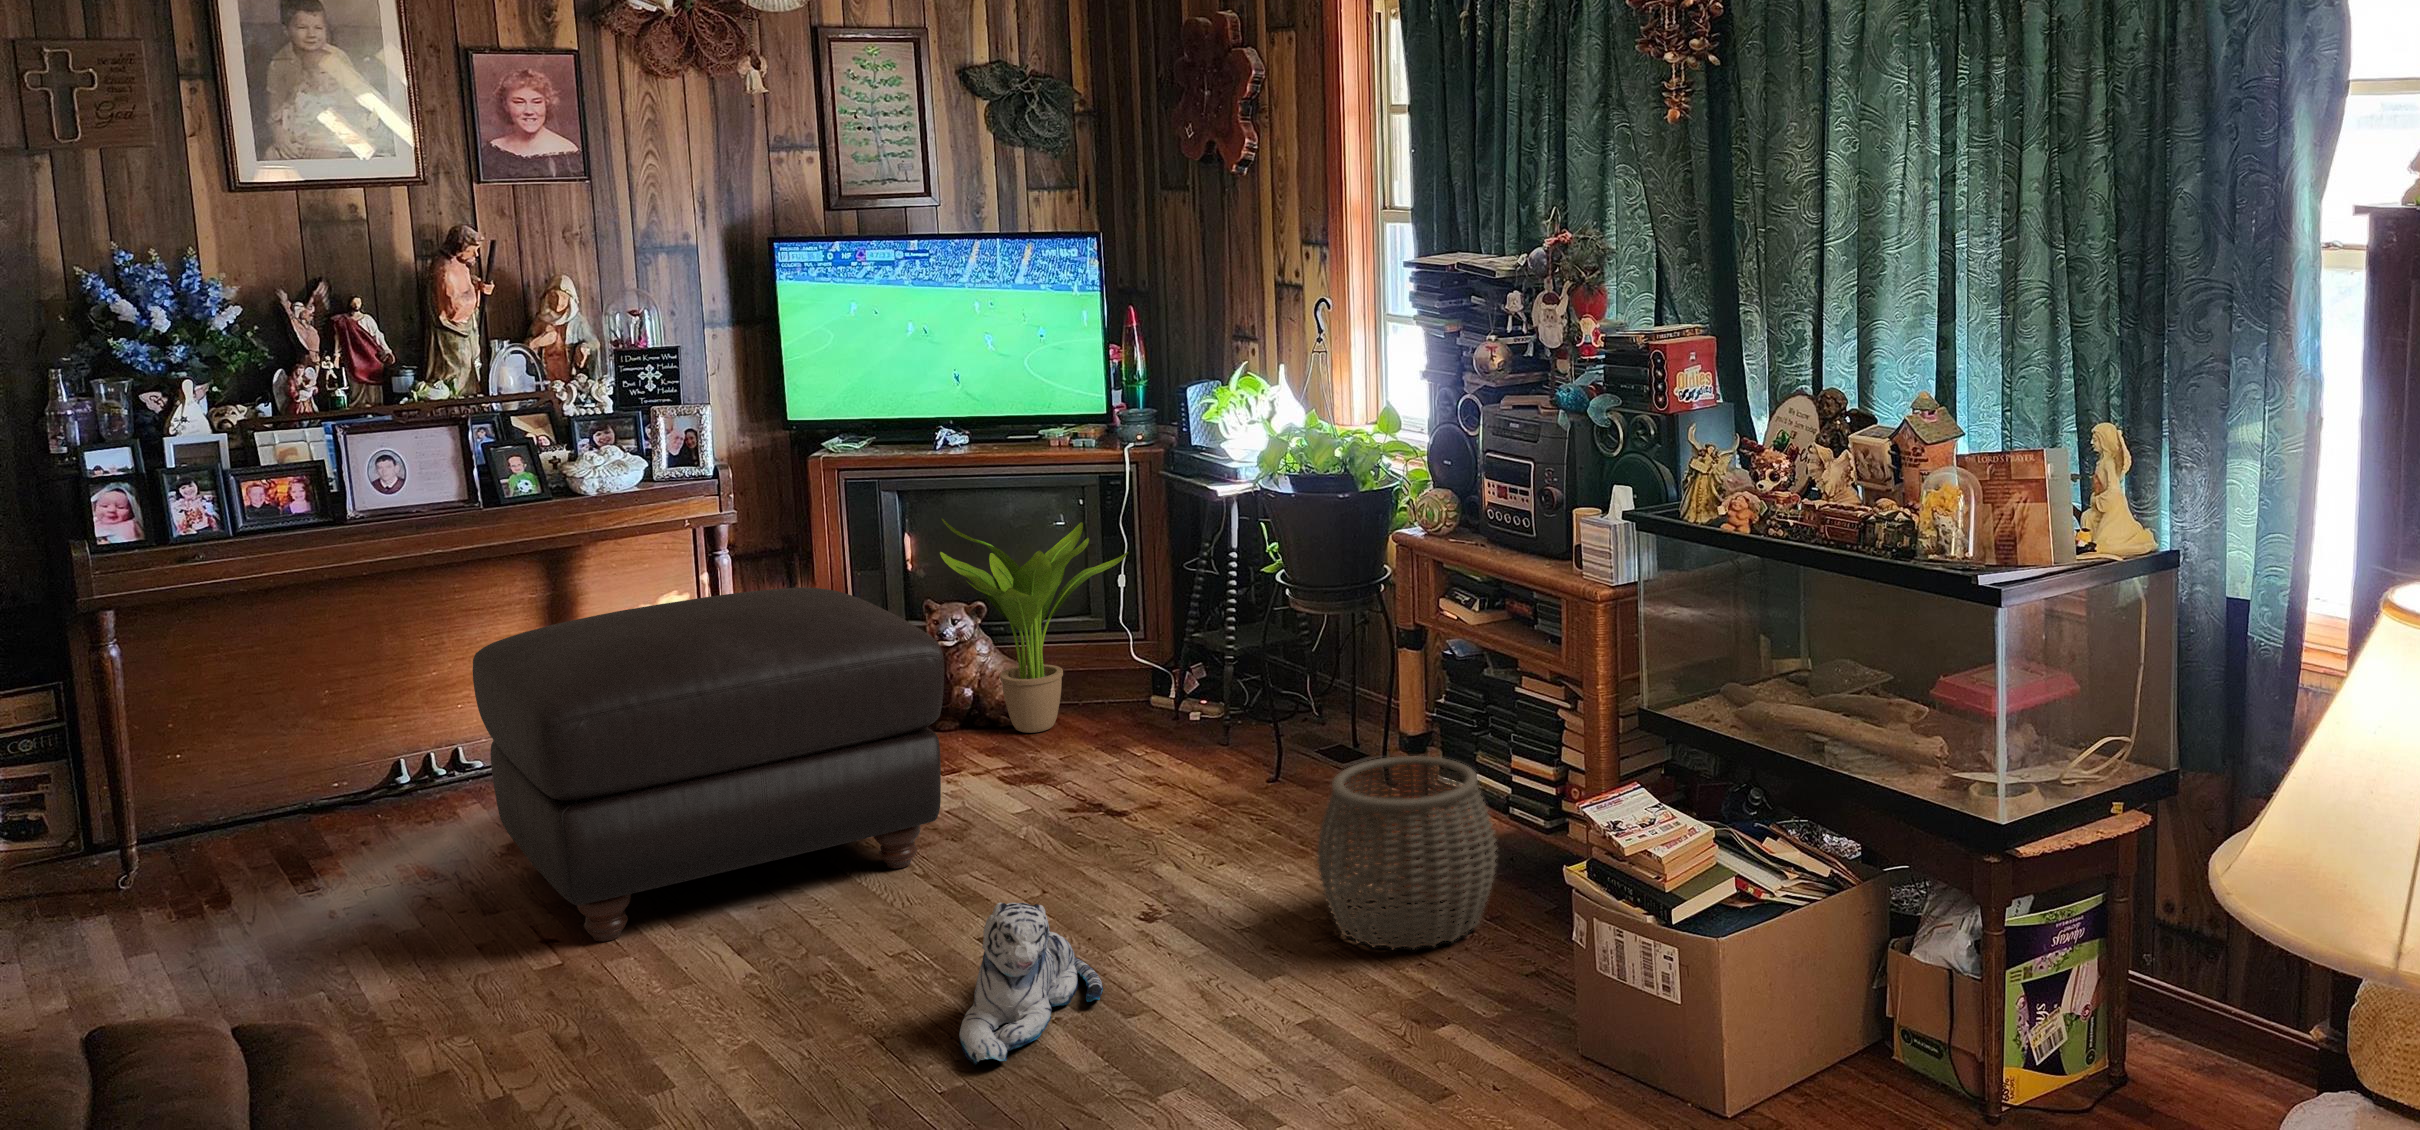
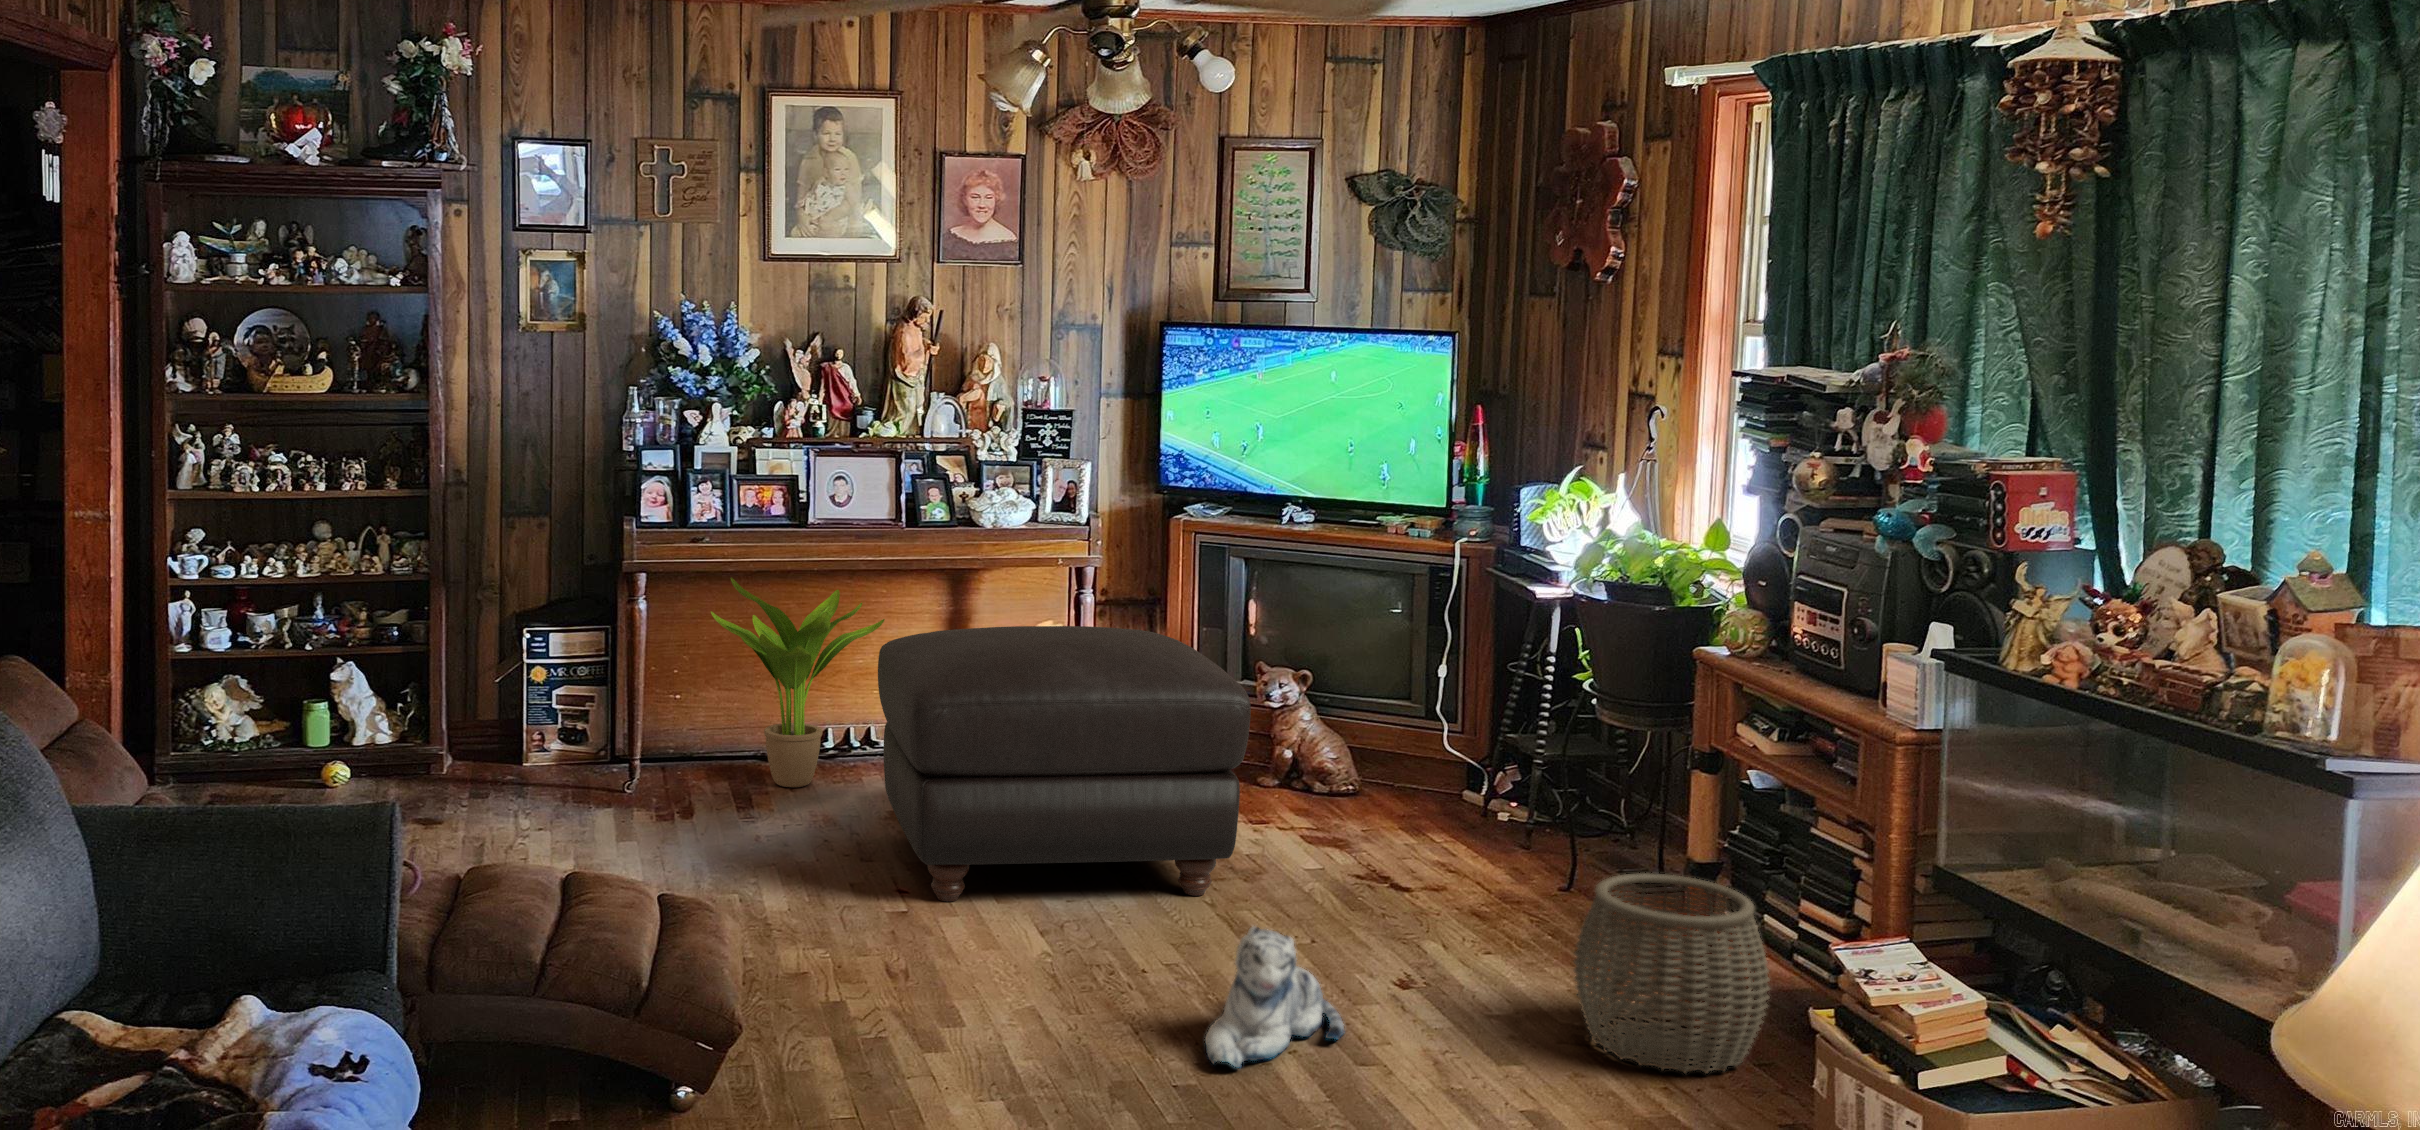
potted plant: present [940,519,1128,733] -> present [711,578,885,787]

